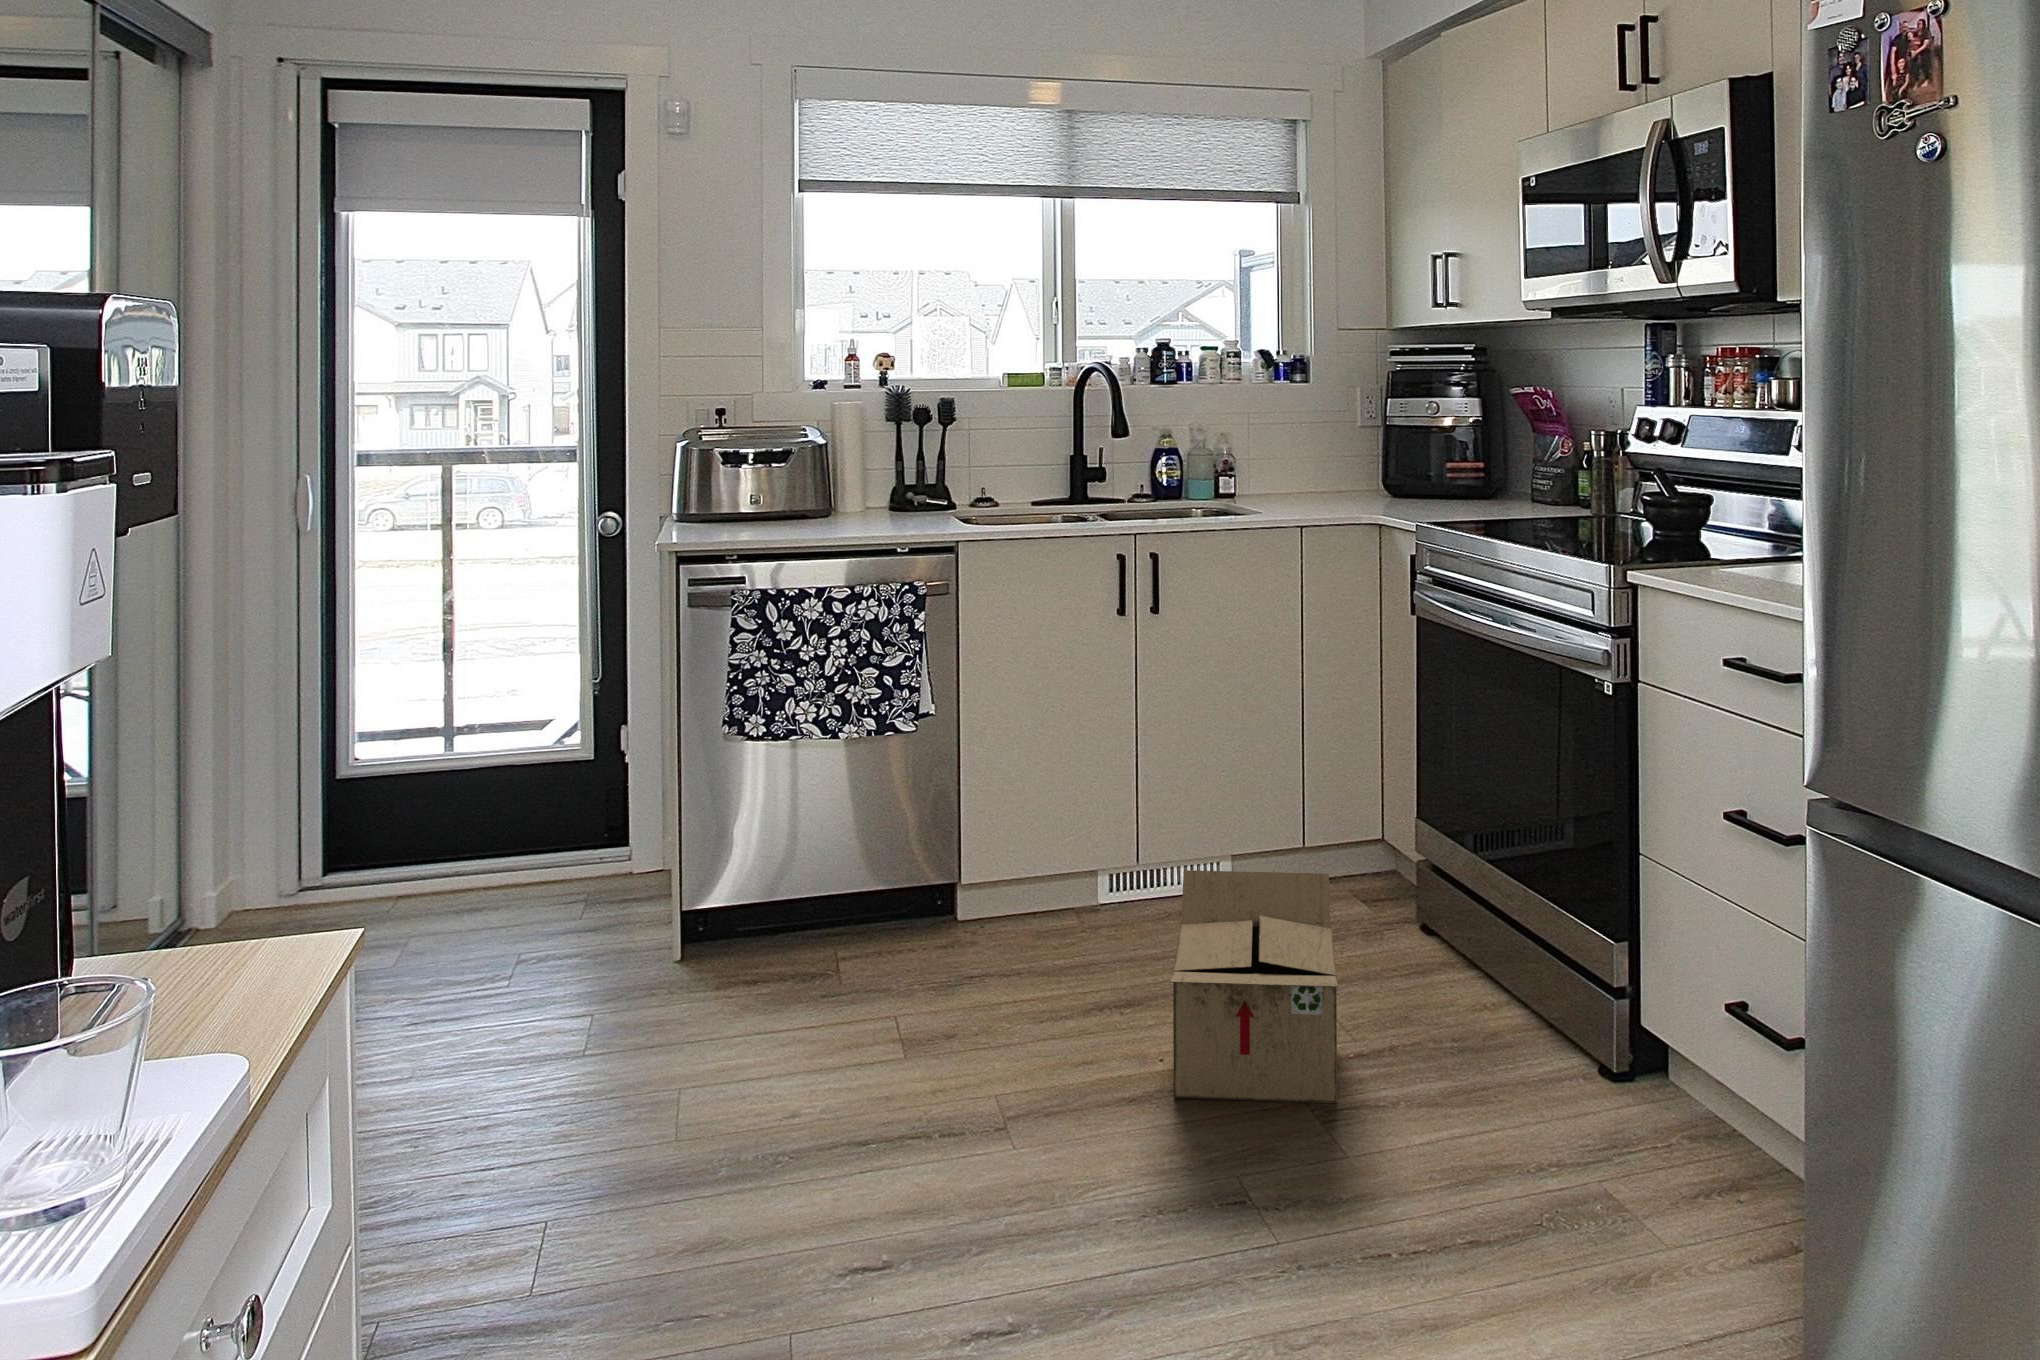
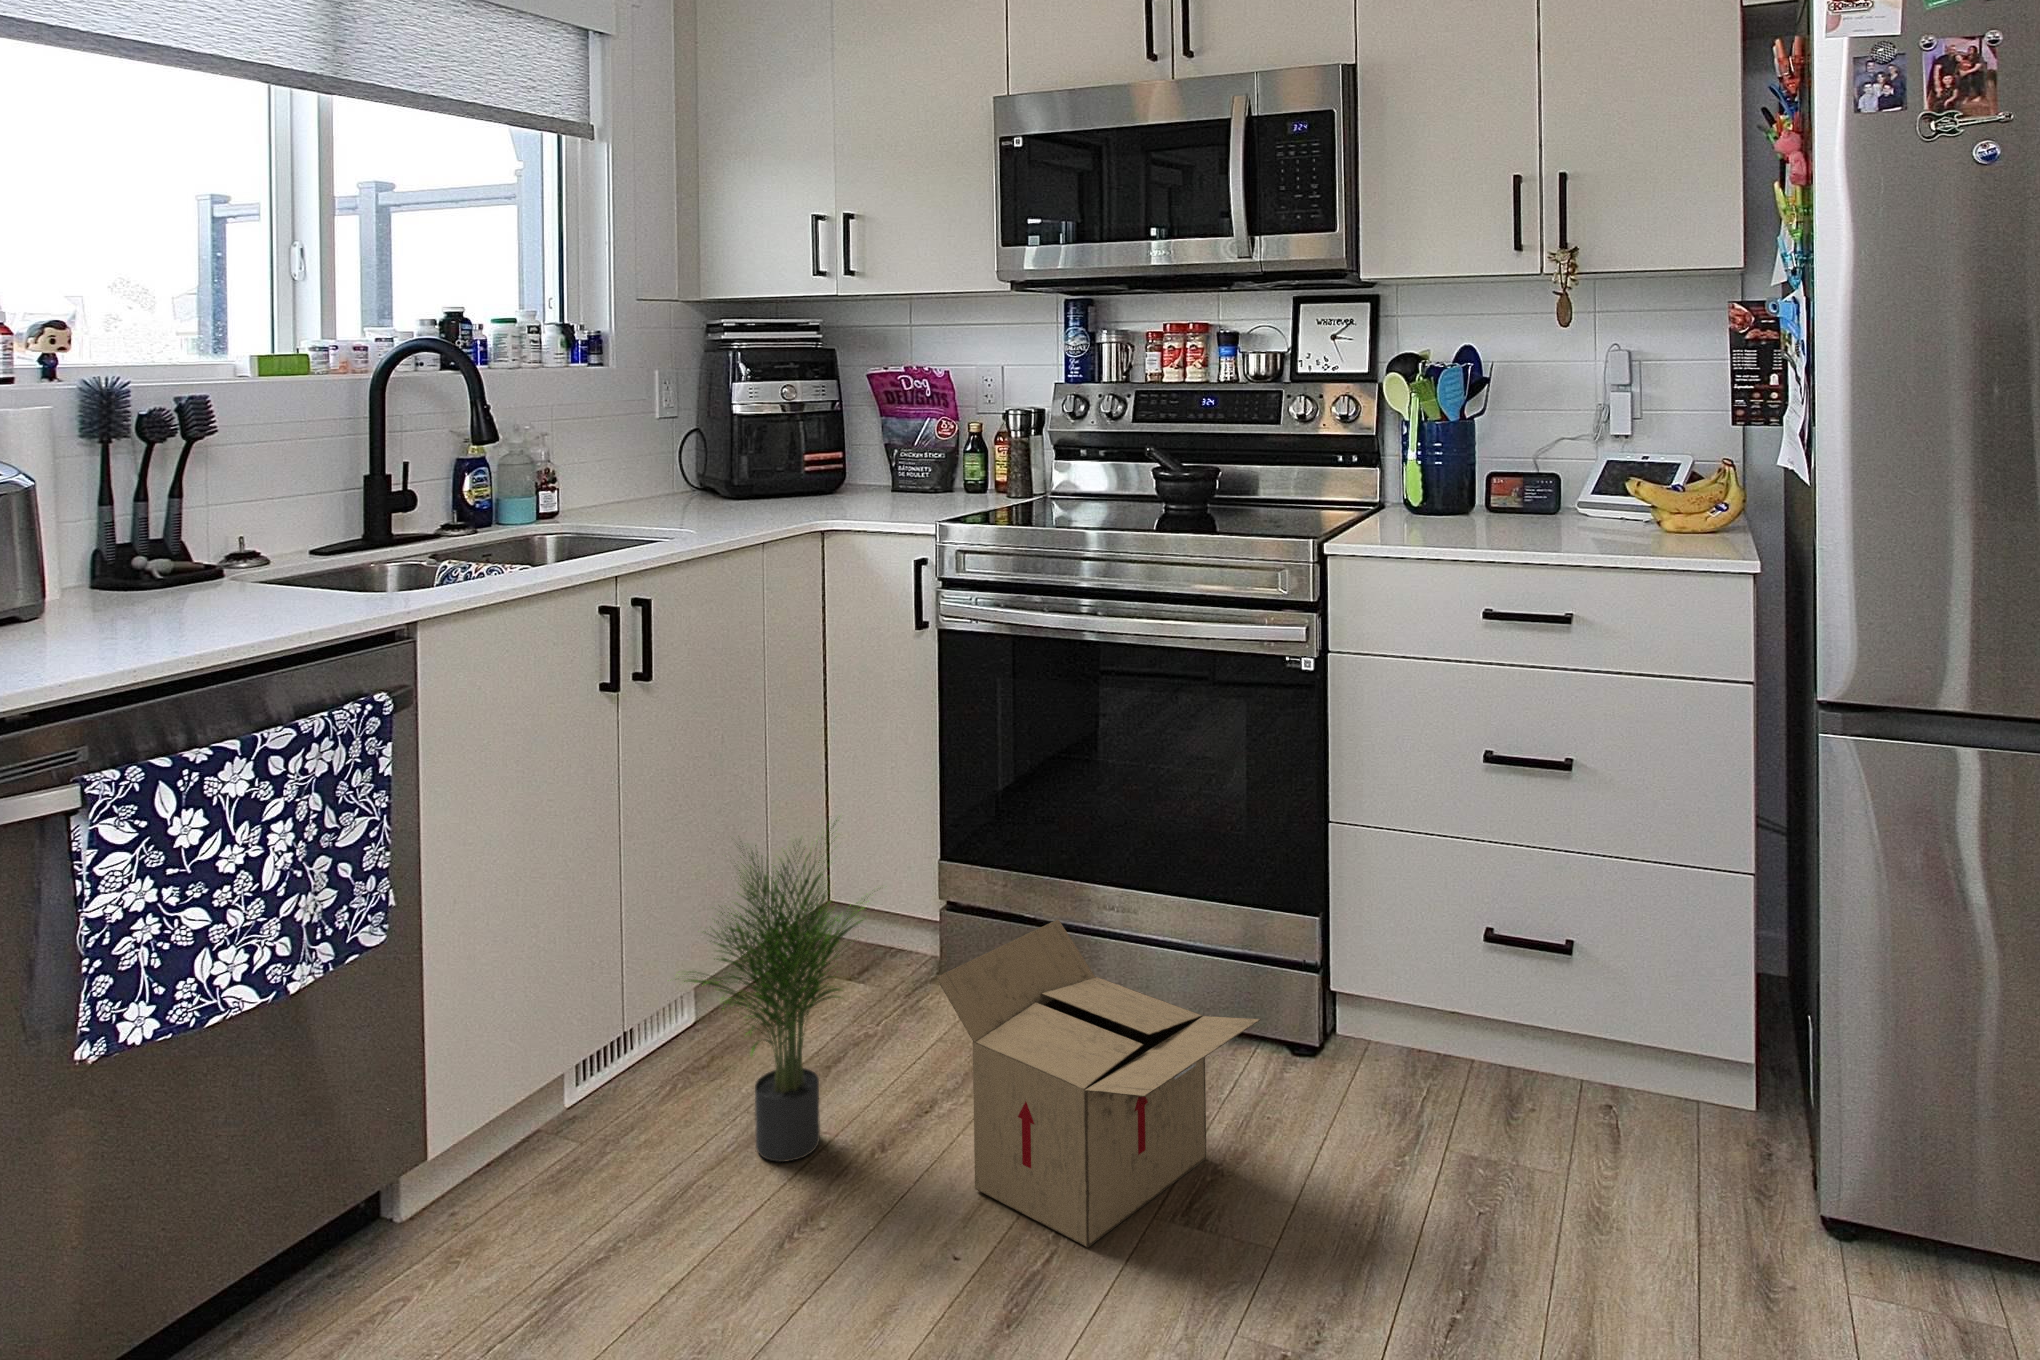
potted plant: none [1048,733,1219,981] -> present [684,820,869,1162]

